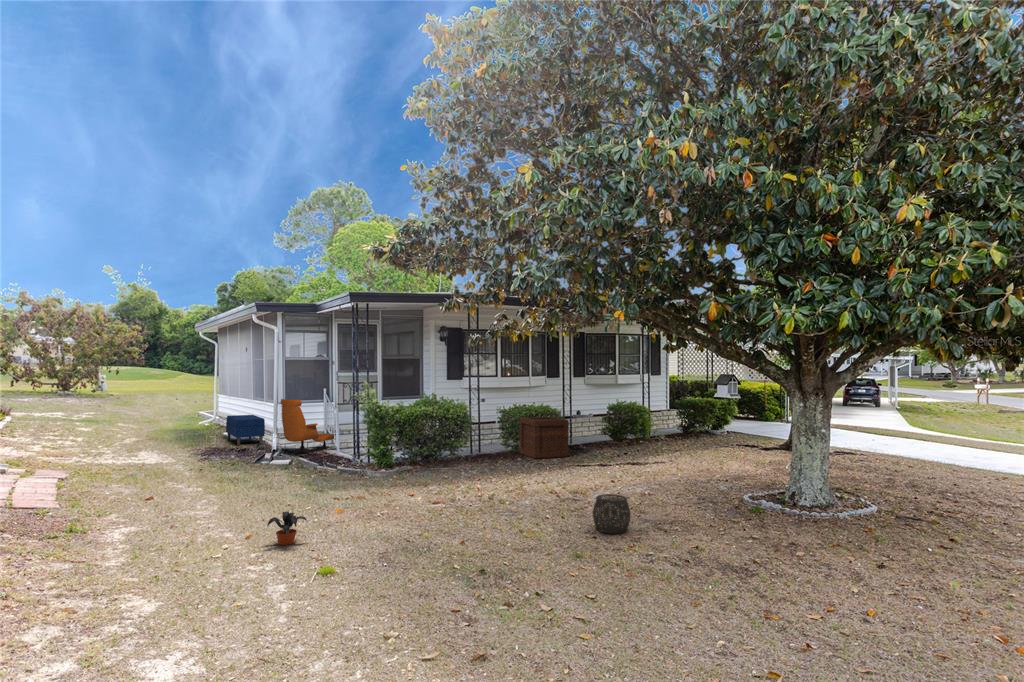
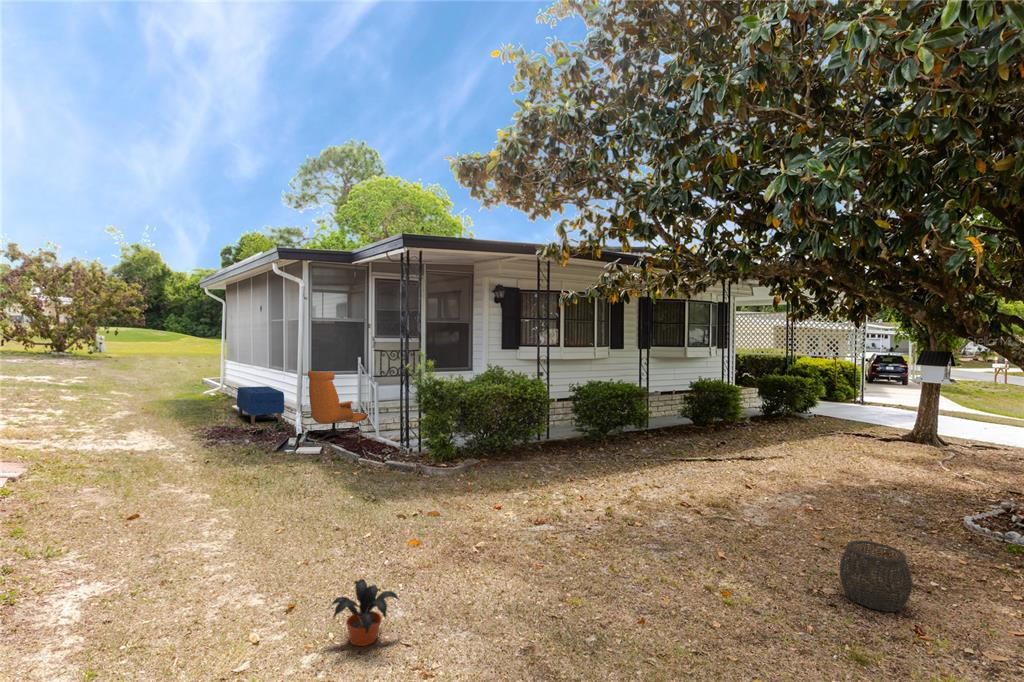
wooden crate: present [519,417,569,459] -> none [596,397,660,449]

